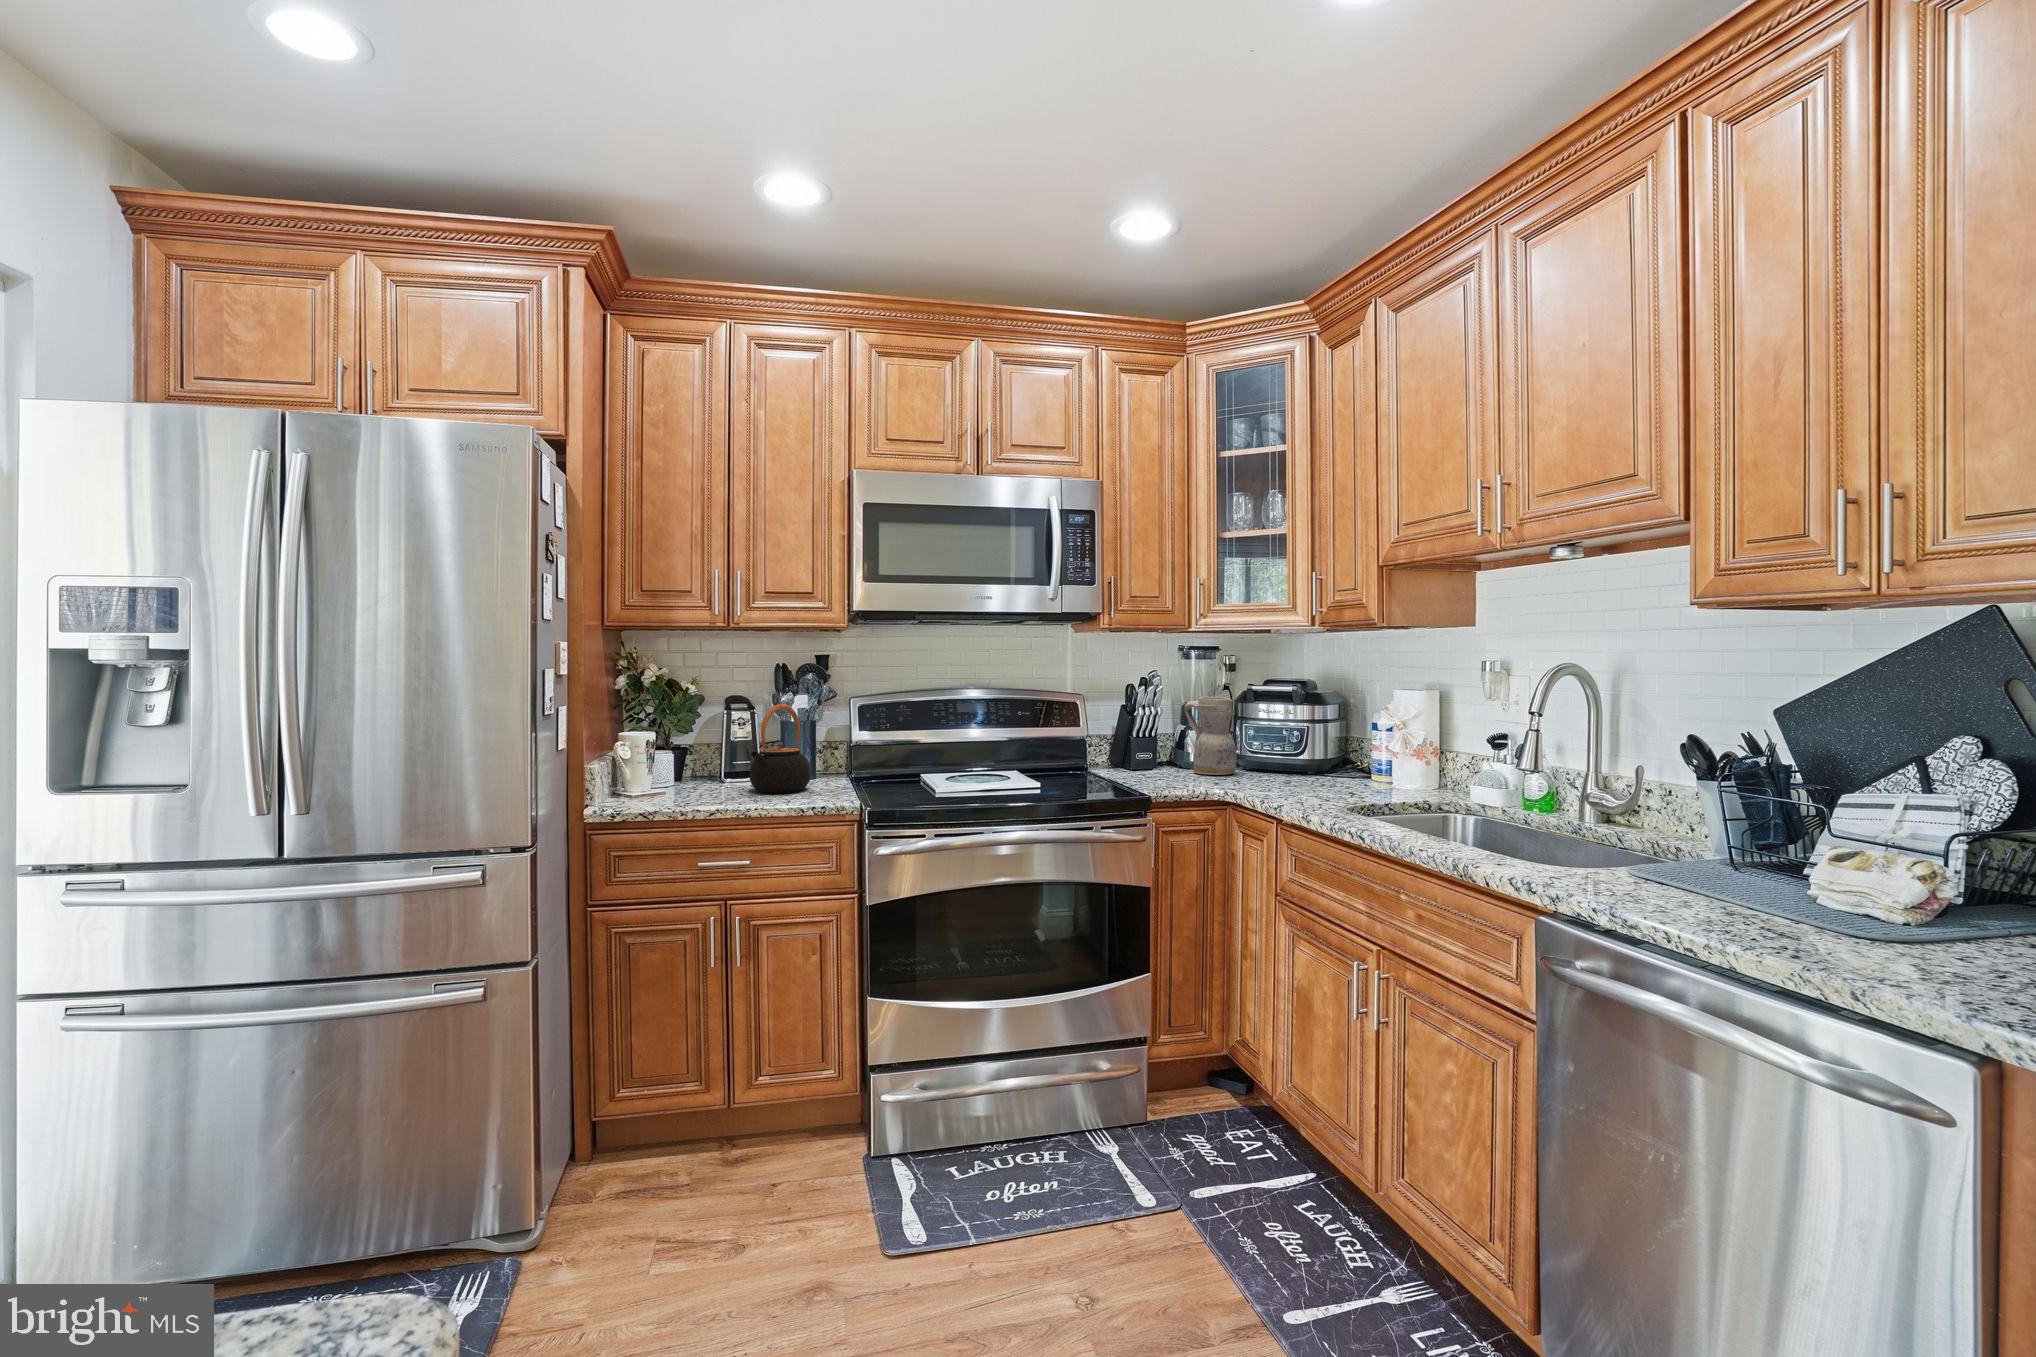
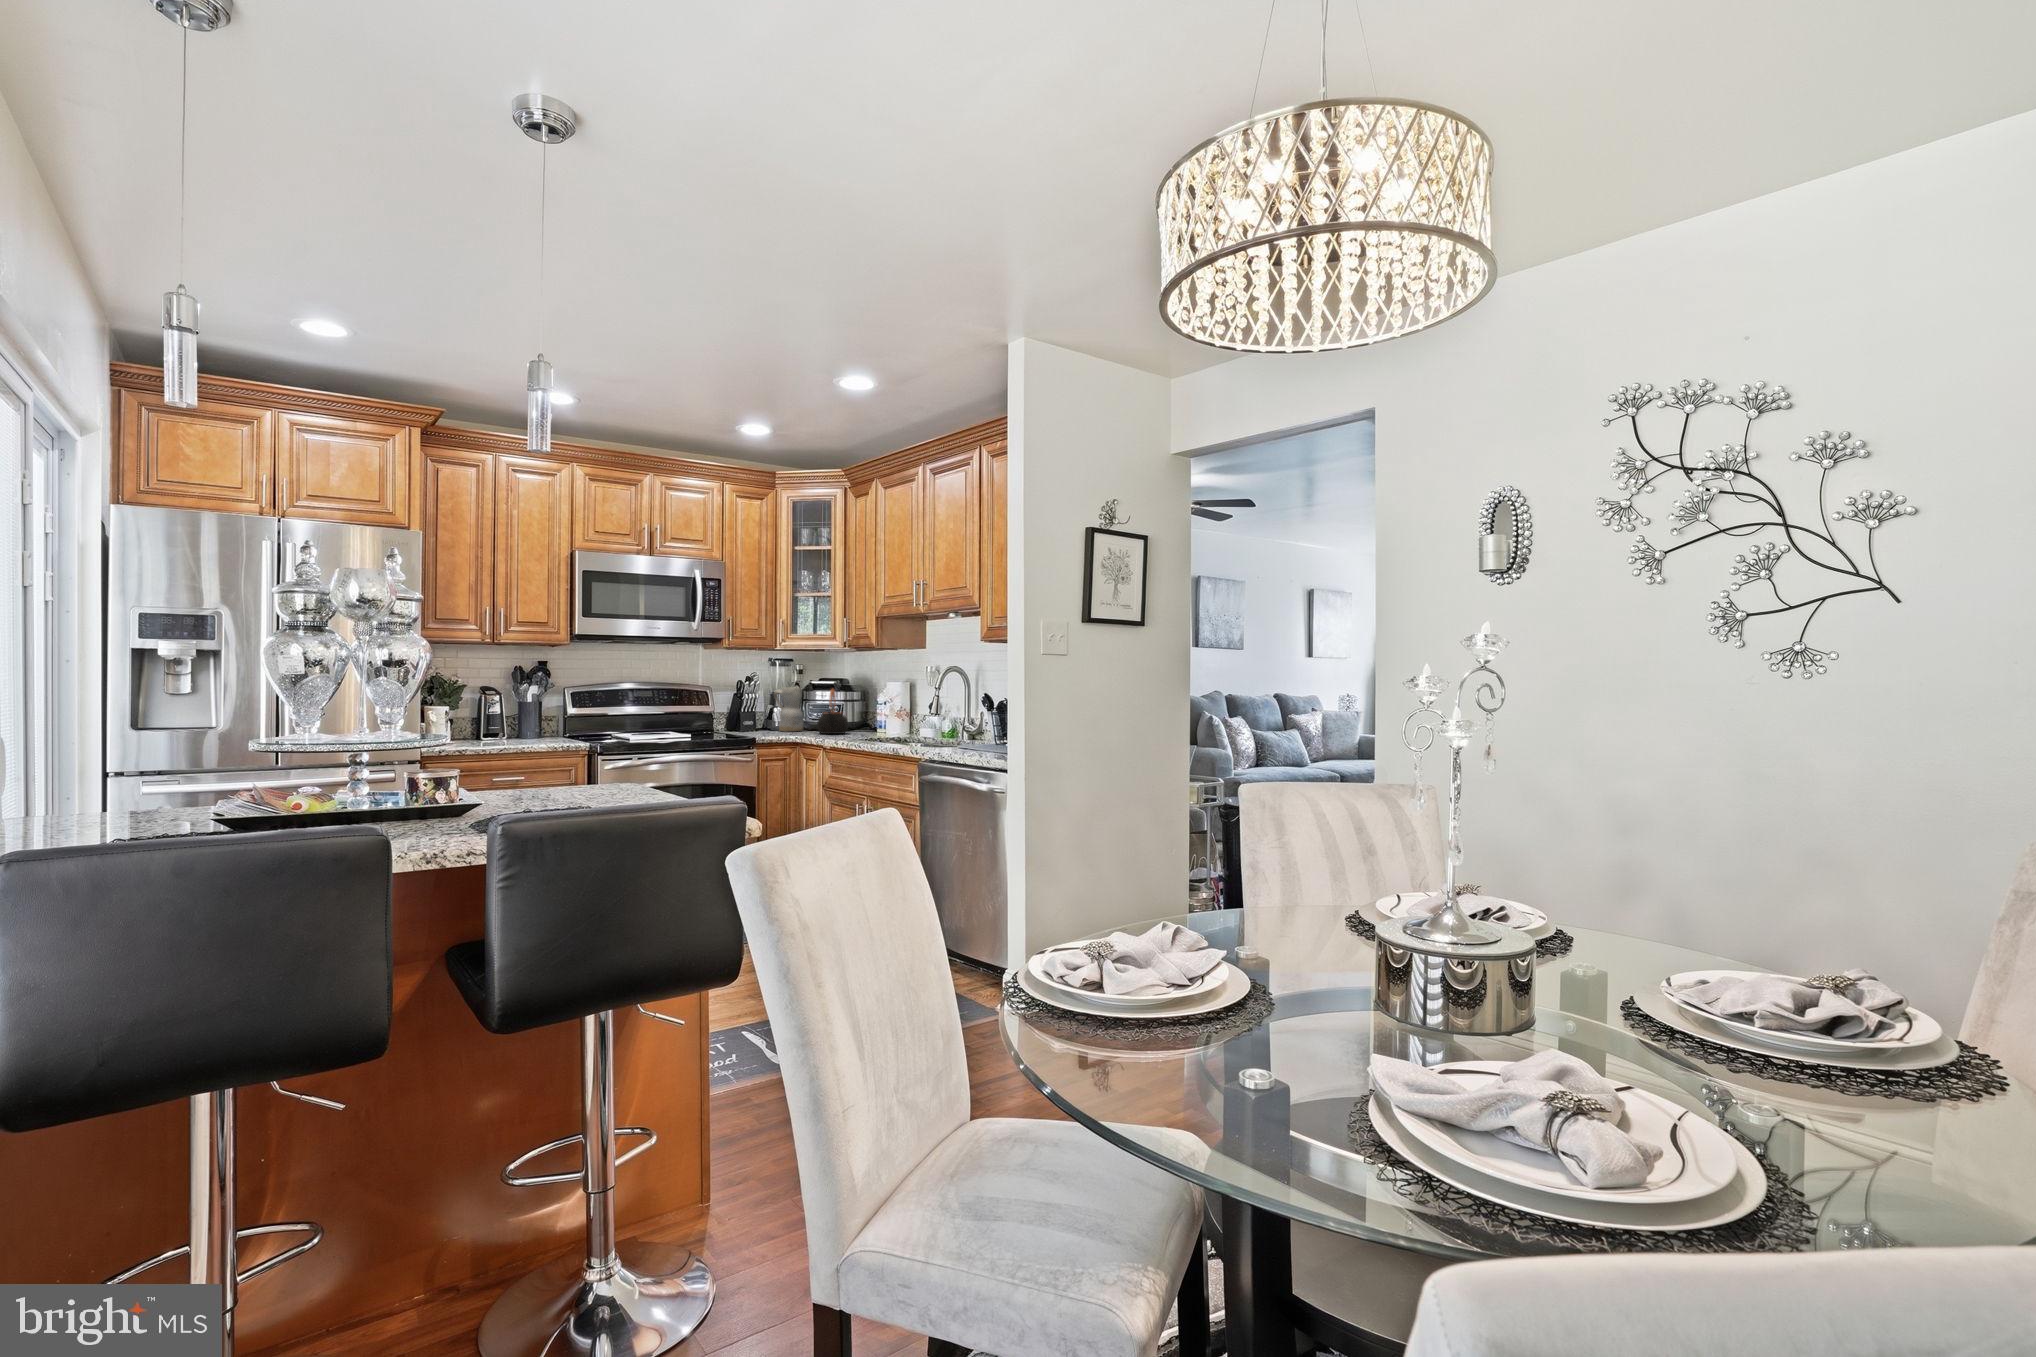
teapot: present [750,704,811,793] -> present [817,689,848,734]

